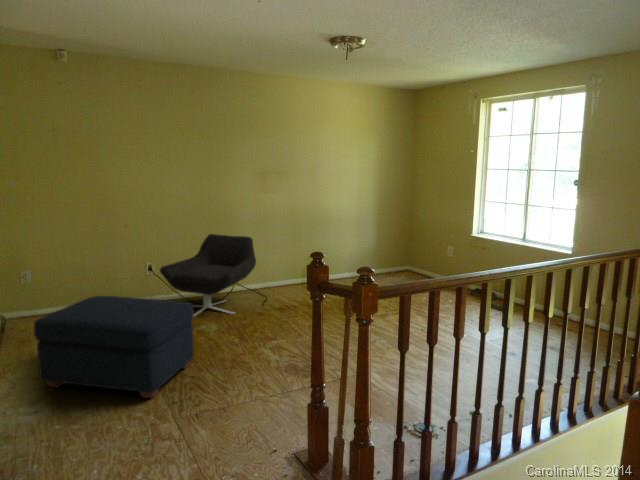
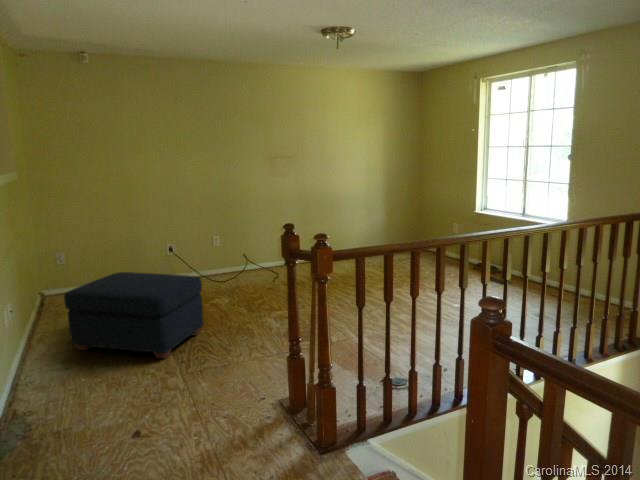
lounge chair: present [160,234,256,317] -> none [177,217,266,296]

